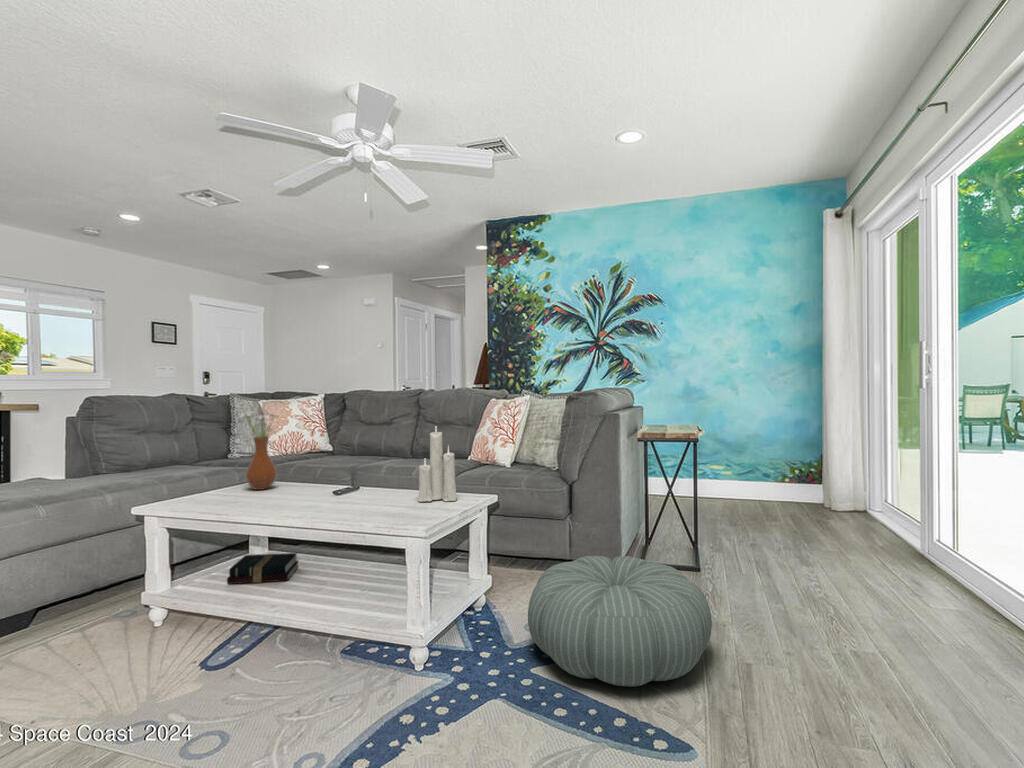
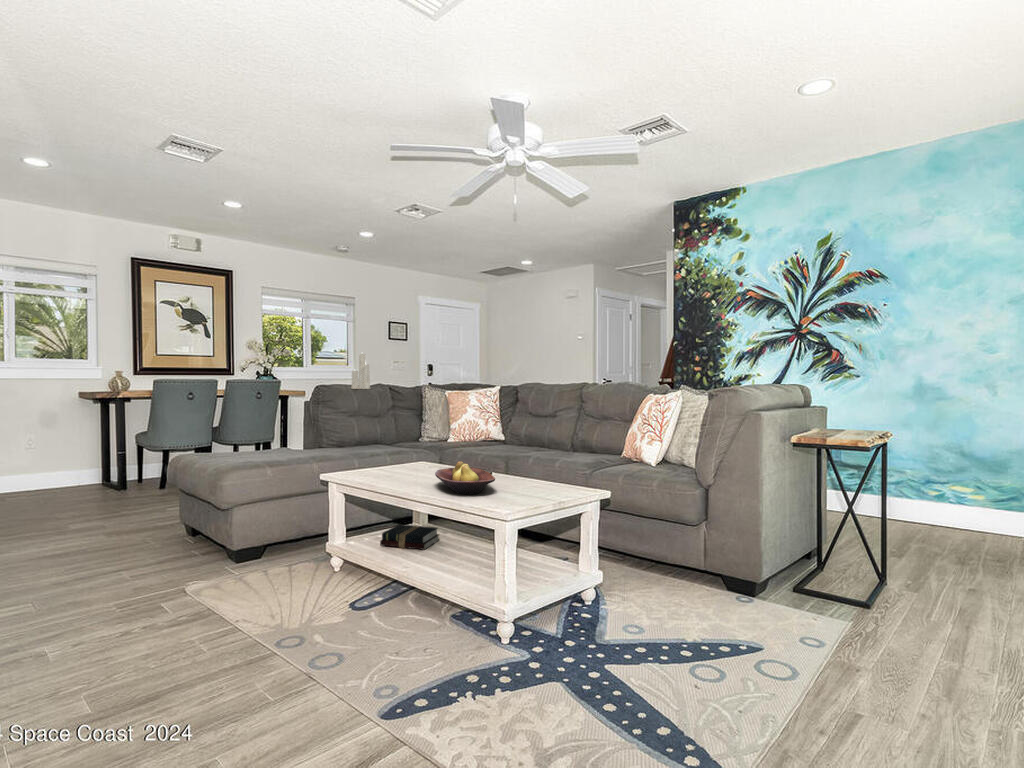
vase: present [240,412,279,490] -> none [398,402,433,470]
candle: present [418,429,457,502] -> present [351,354,370,389]
fruit bowl: none [304,475,382,511] -> present [435,461,495,494]
pouf: present [528,556,712,687] -> none [609,566,813,706]

